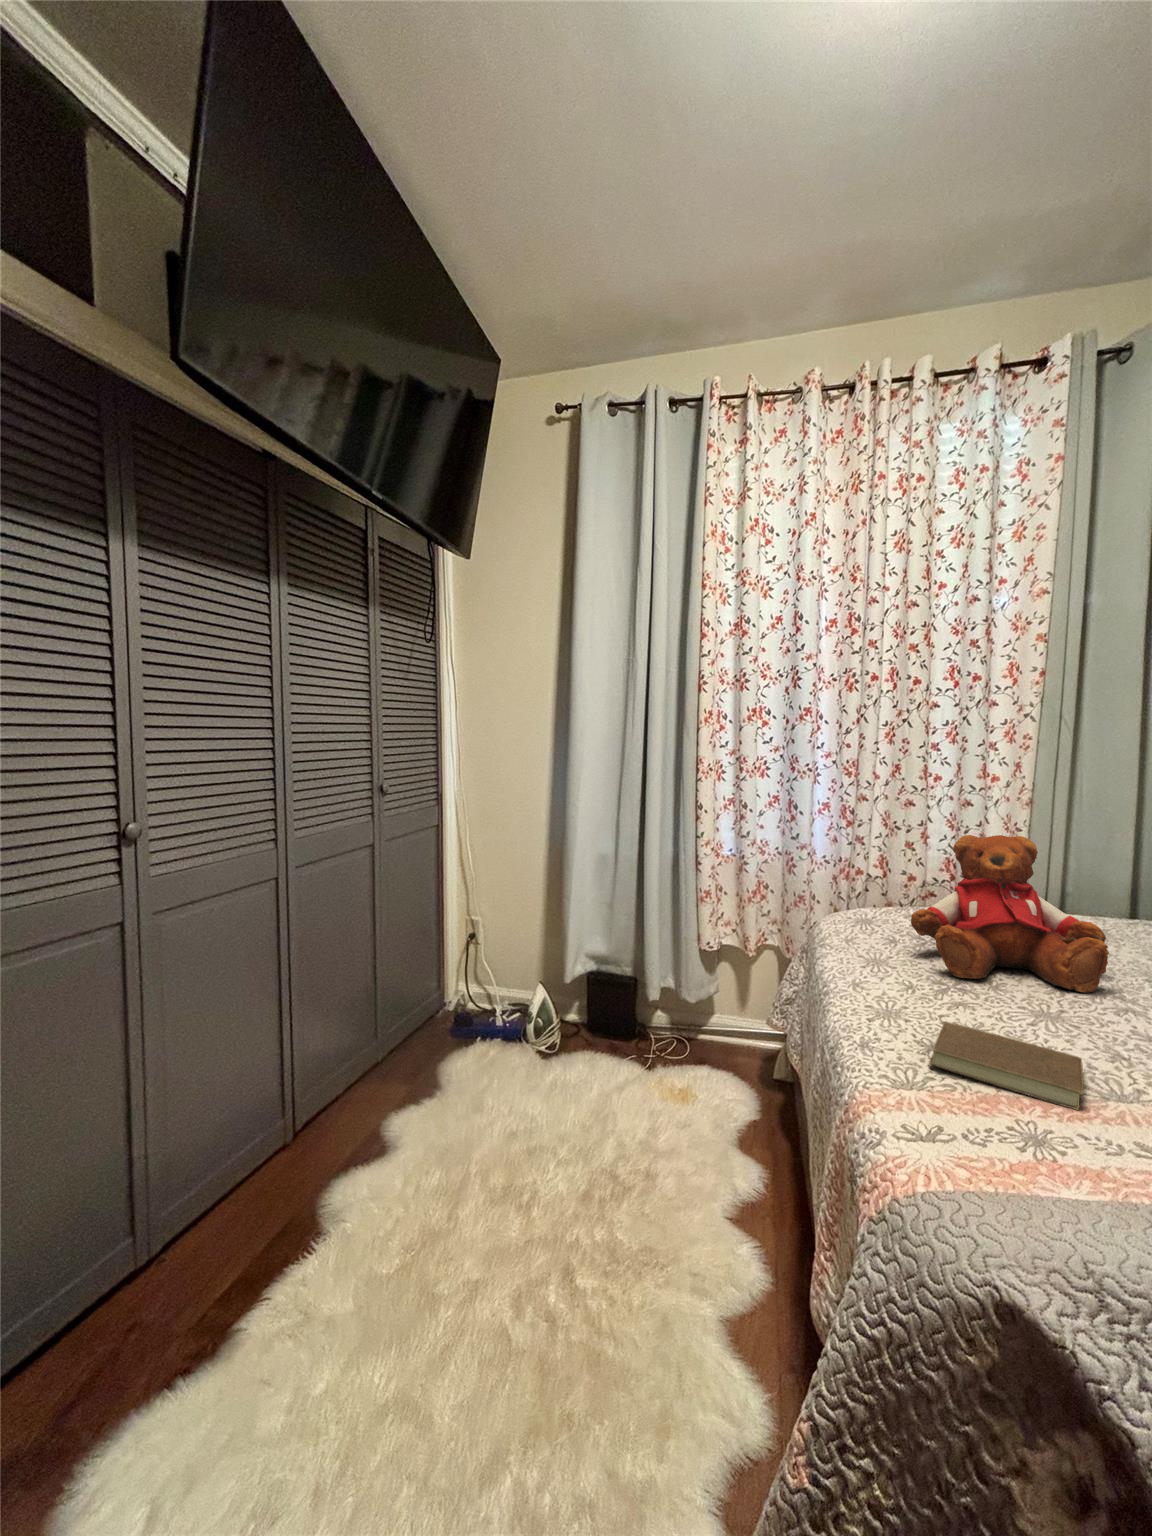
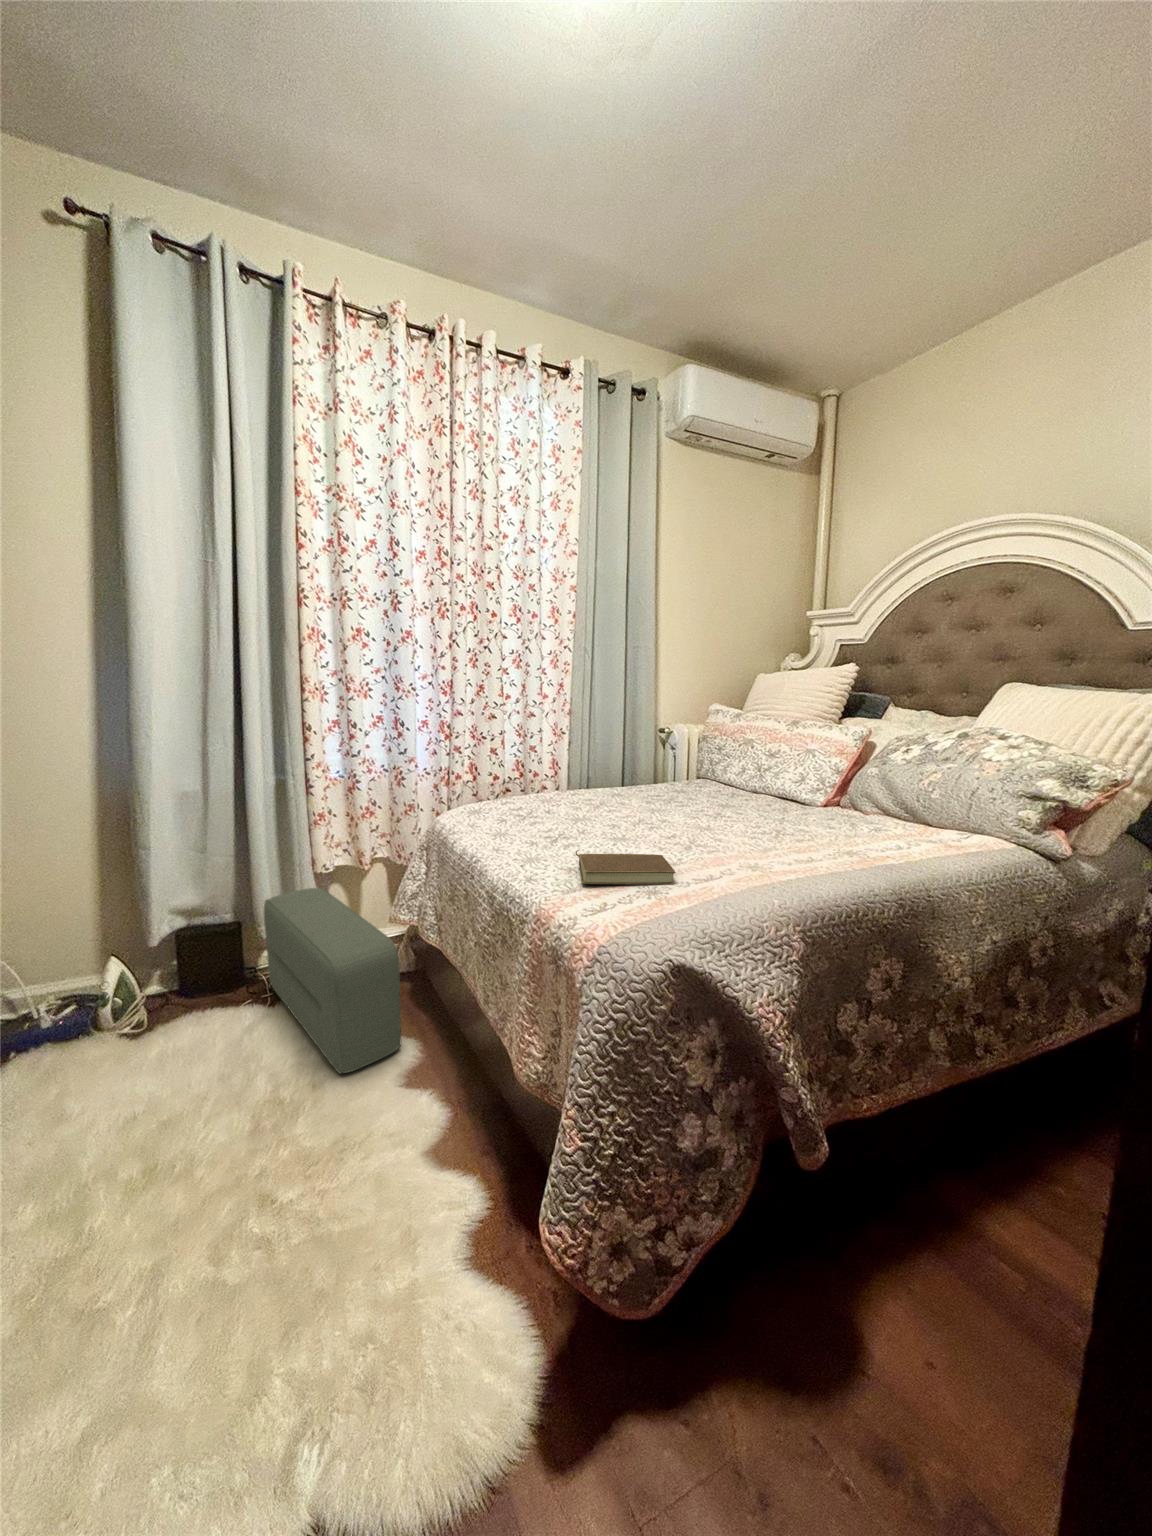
teddy bear: present [911,835,1109,993] -> none [523,726,646,831]
pouf: none [650,964,752,1171] -> present [264,887,401,1074]

